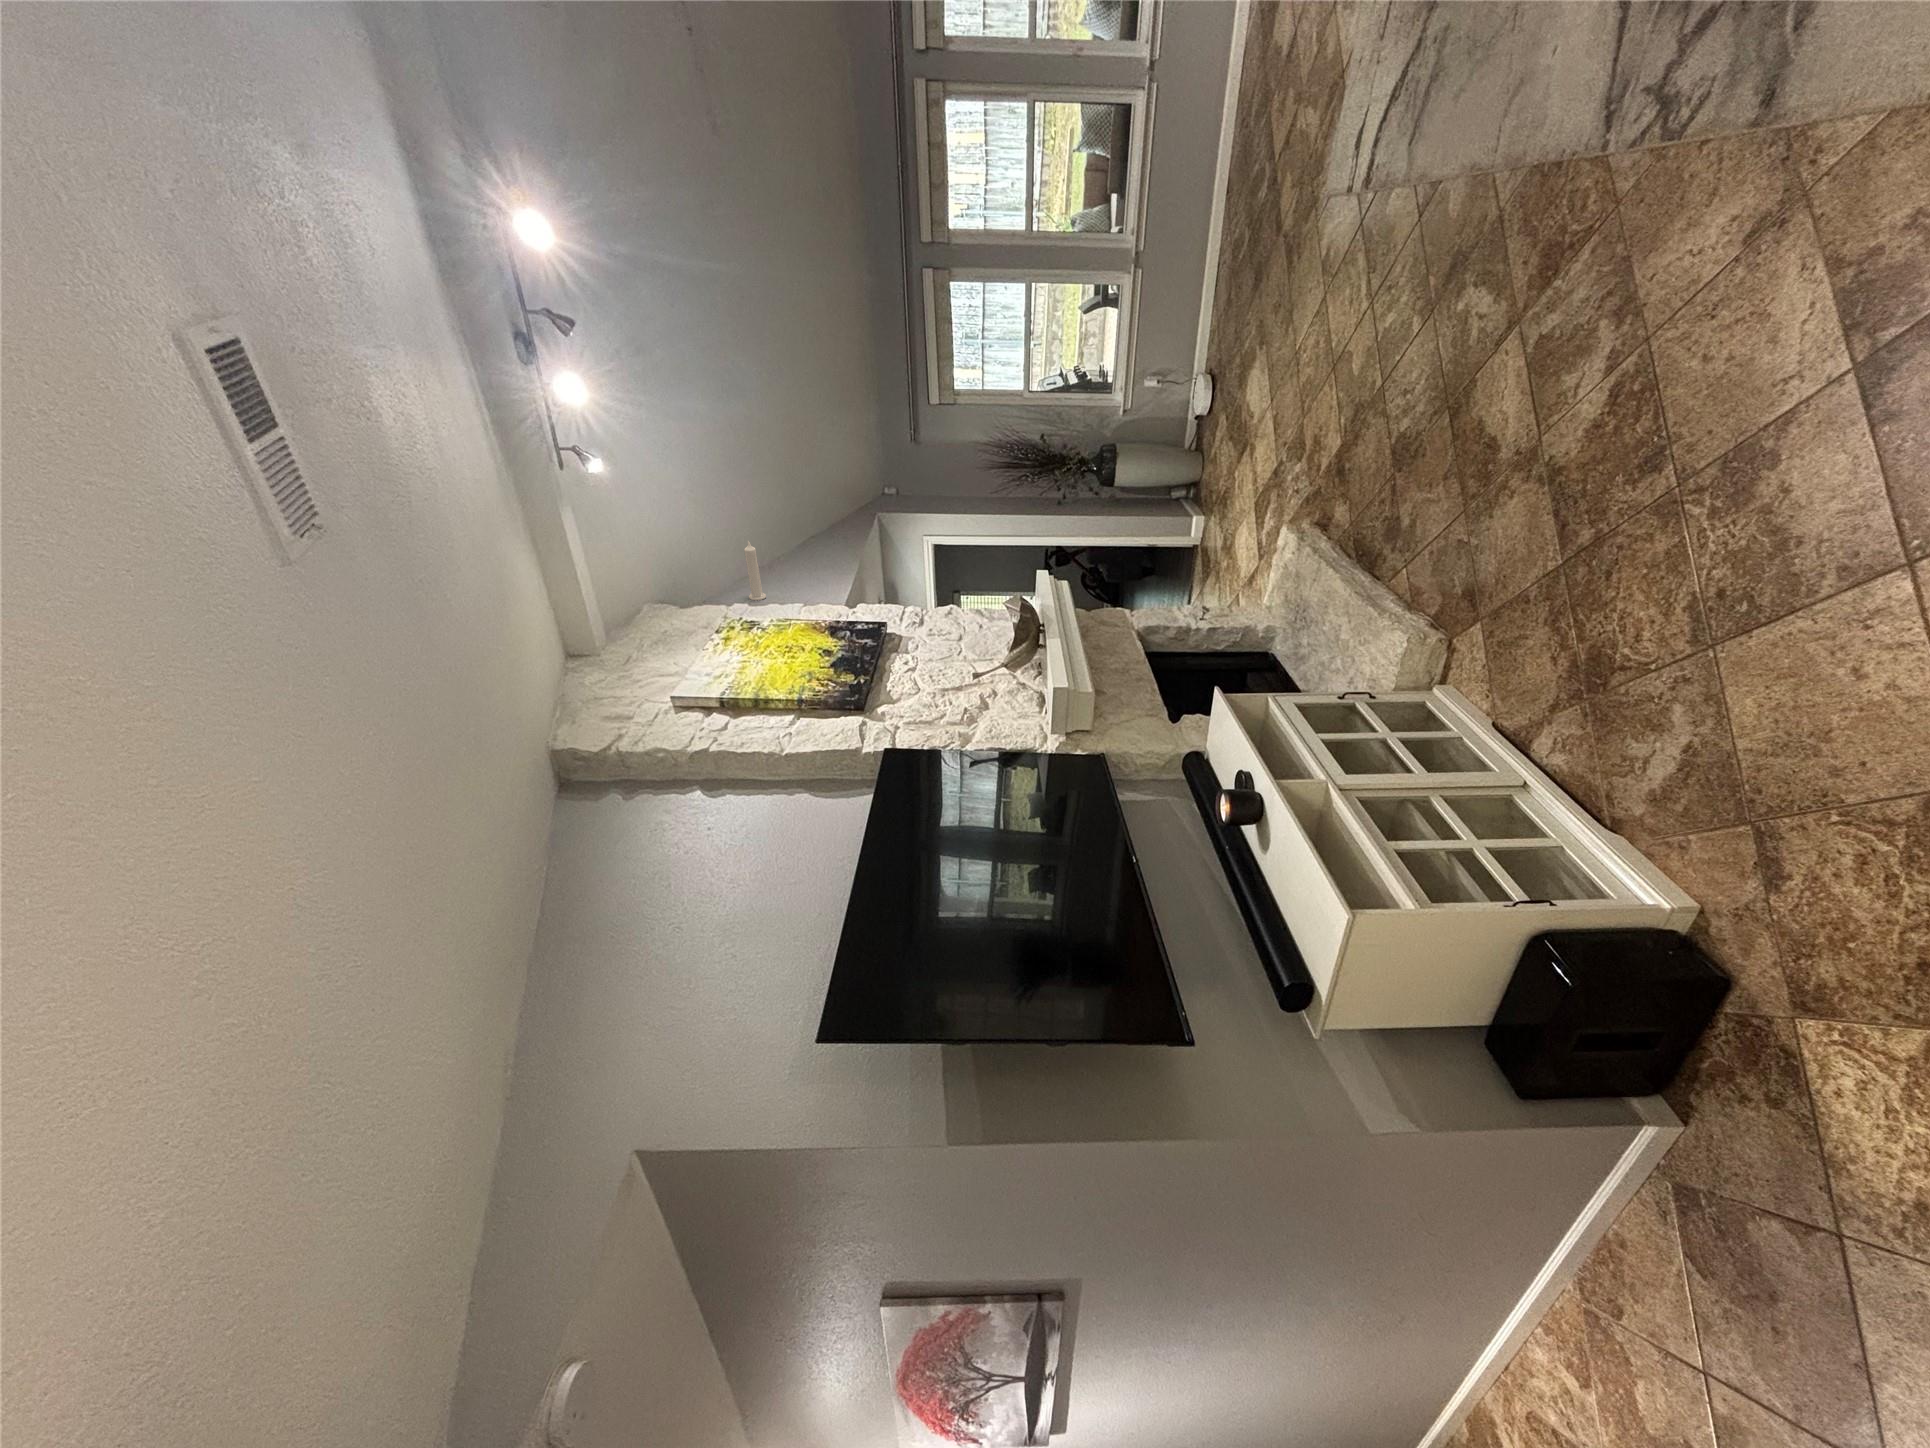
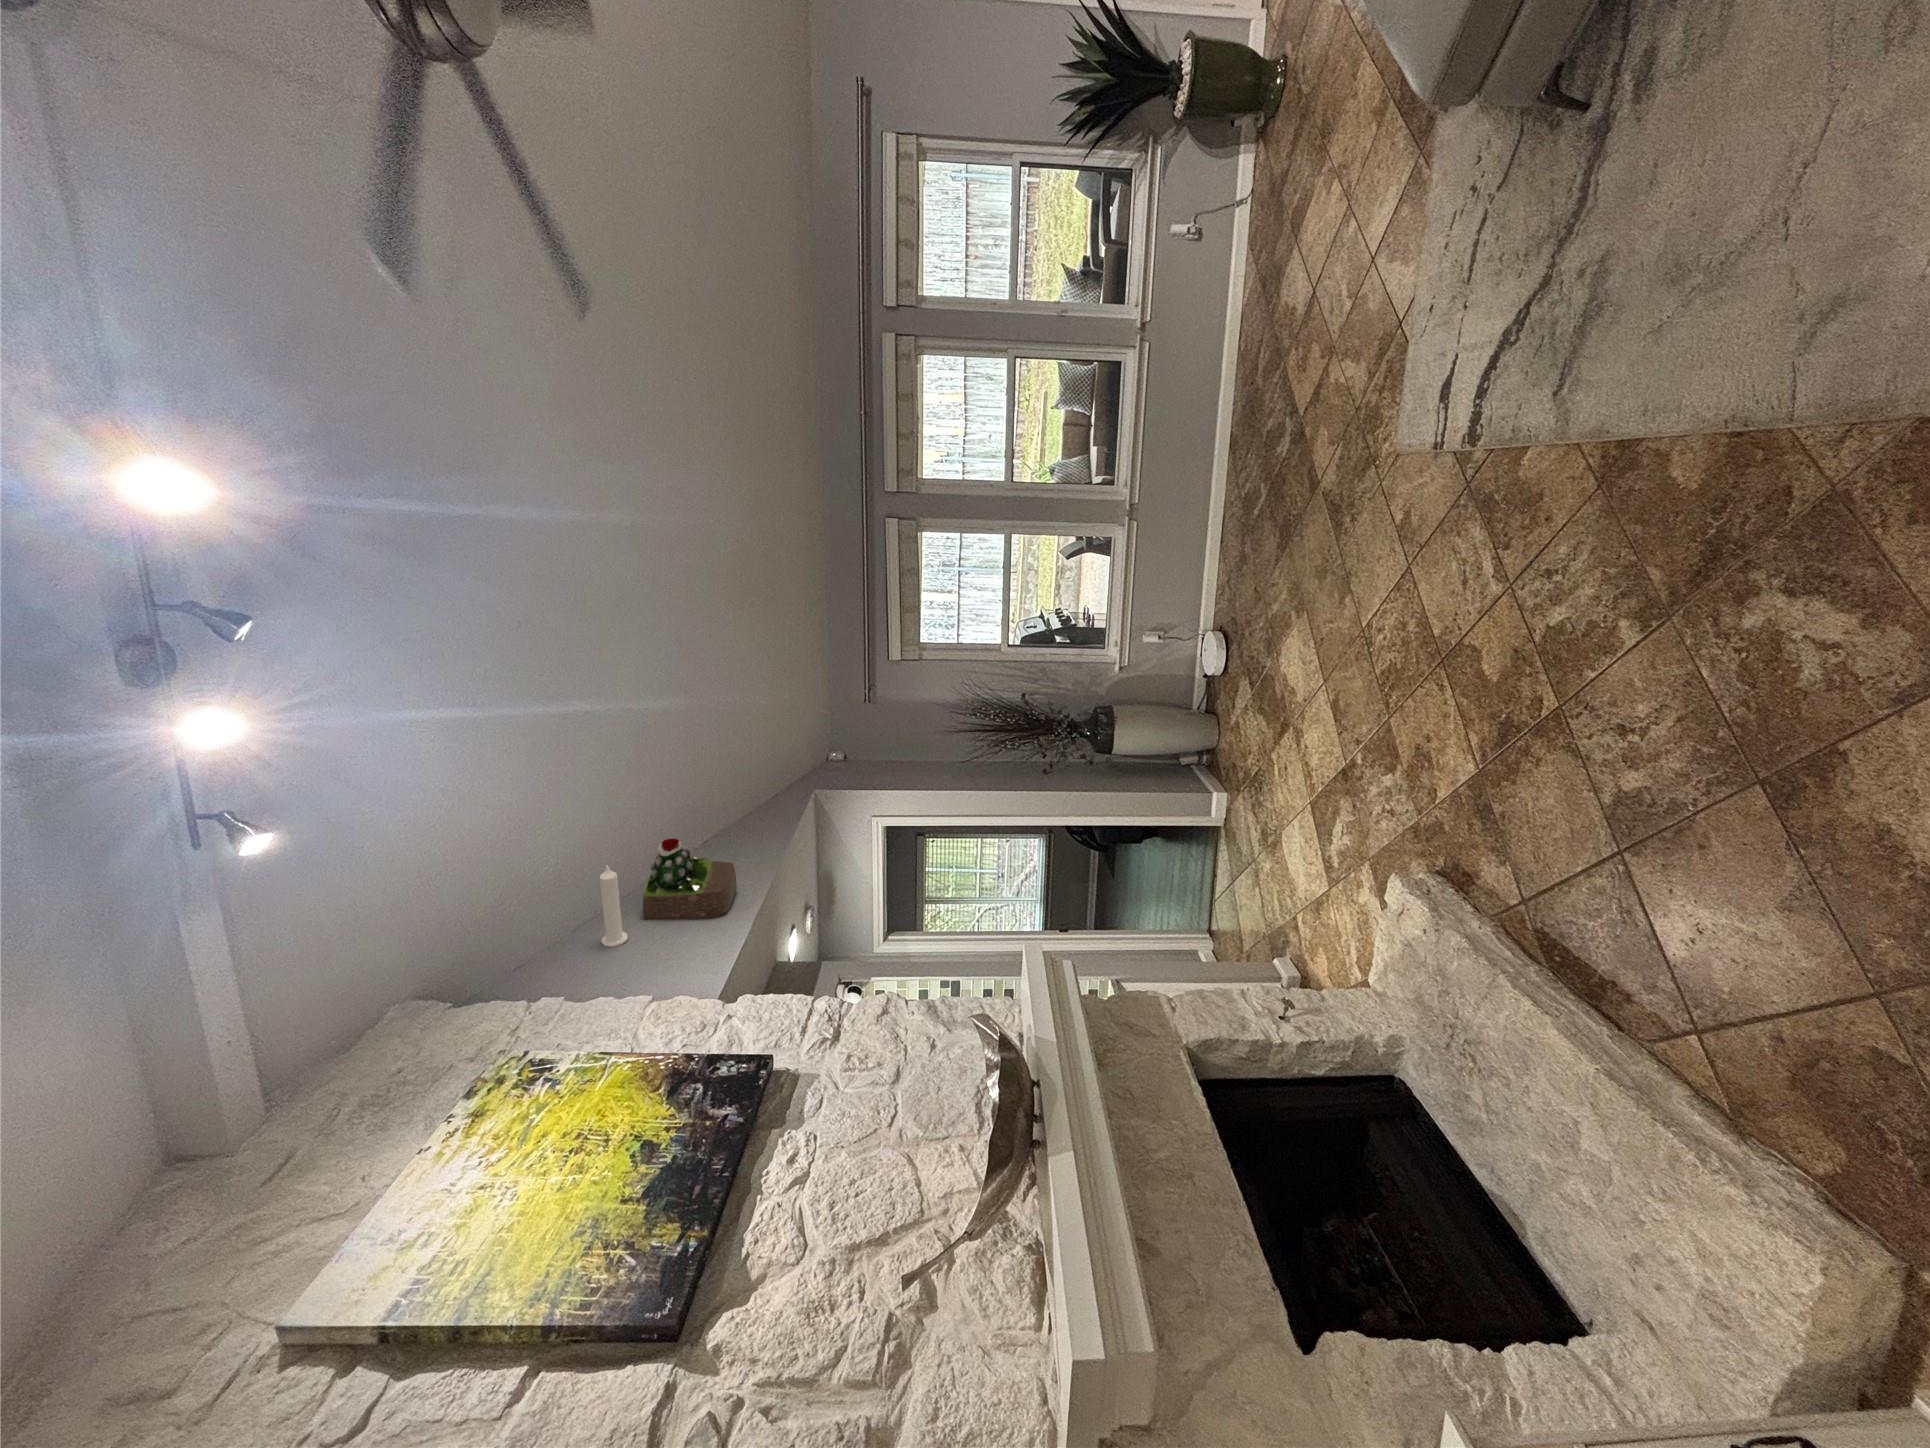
succulent plant: none [771,531,832,590] -> present [643,838,737,920]

